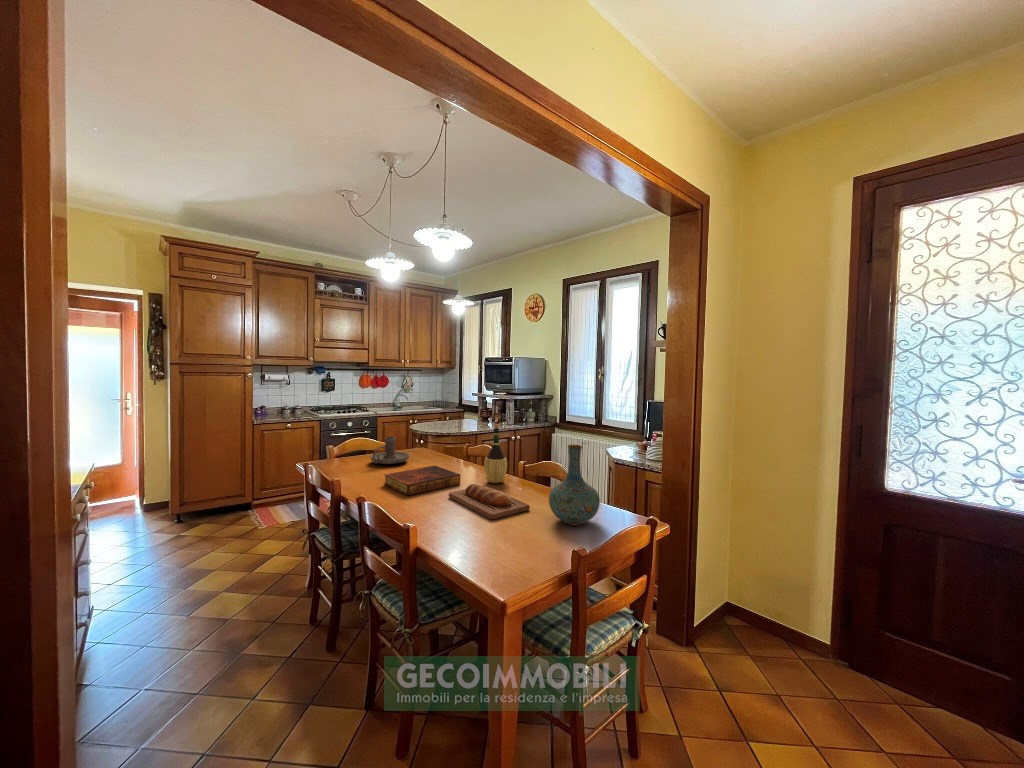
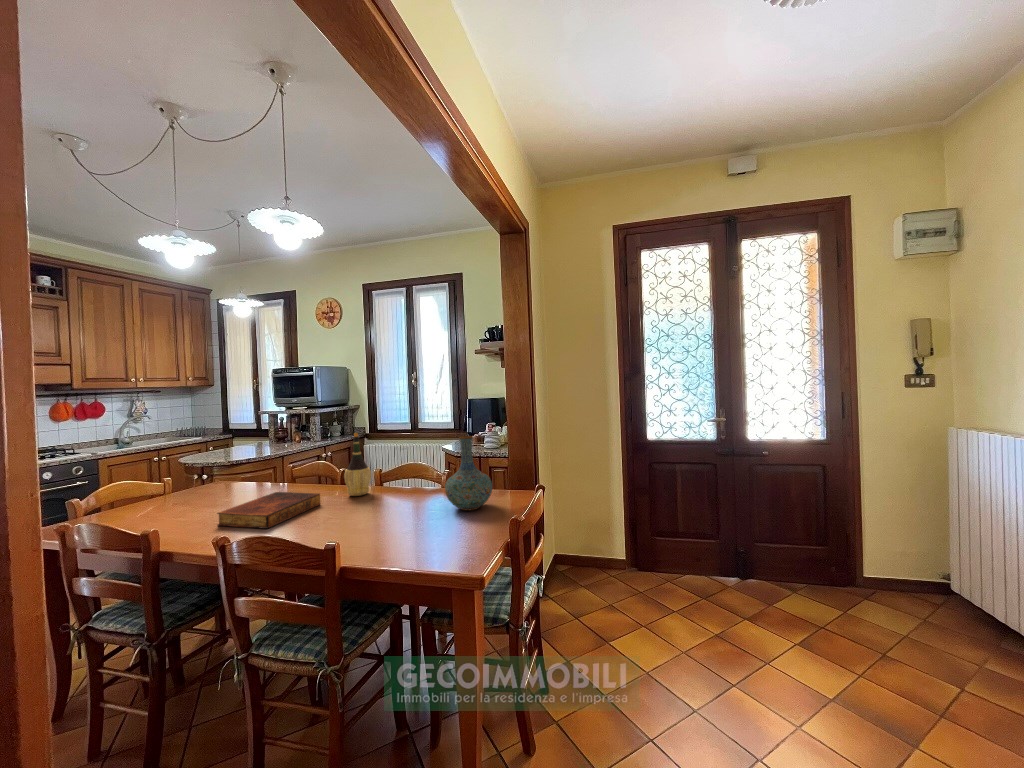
candle holder: present [370,437,409,464] -> none [162,470,223,507]
bread loaf: present [449,484,530,519] -> none [322,497,421,525]

